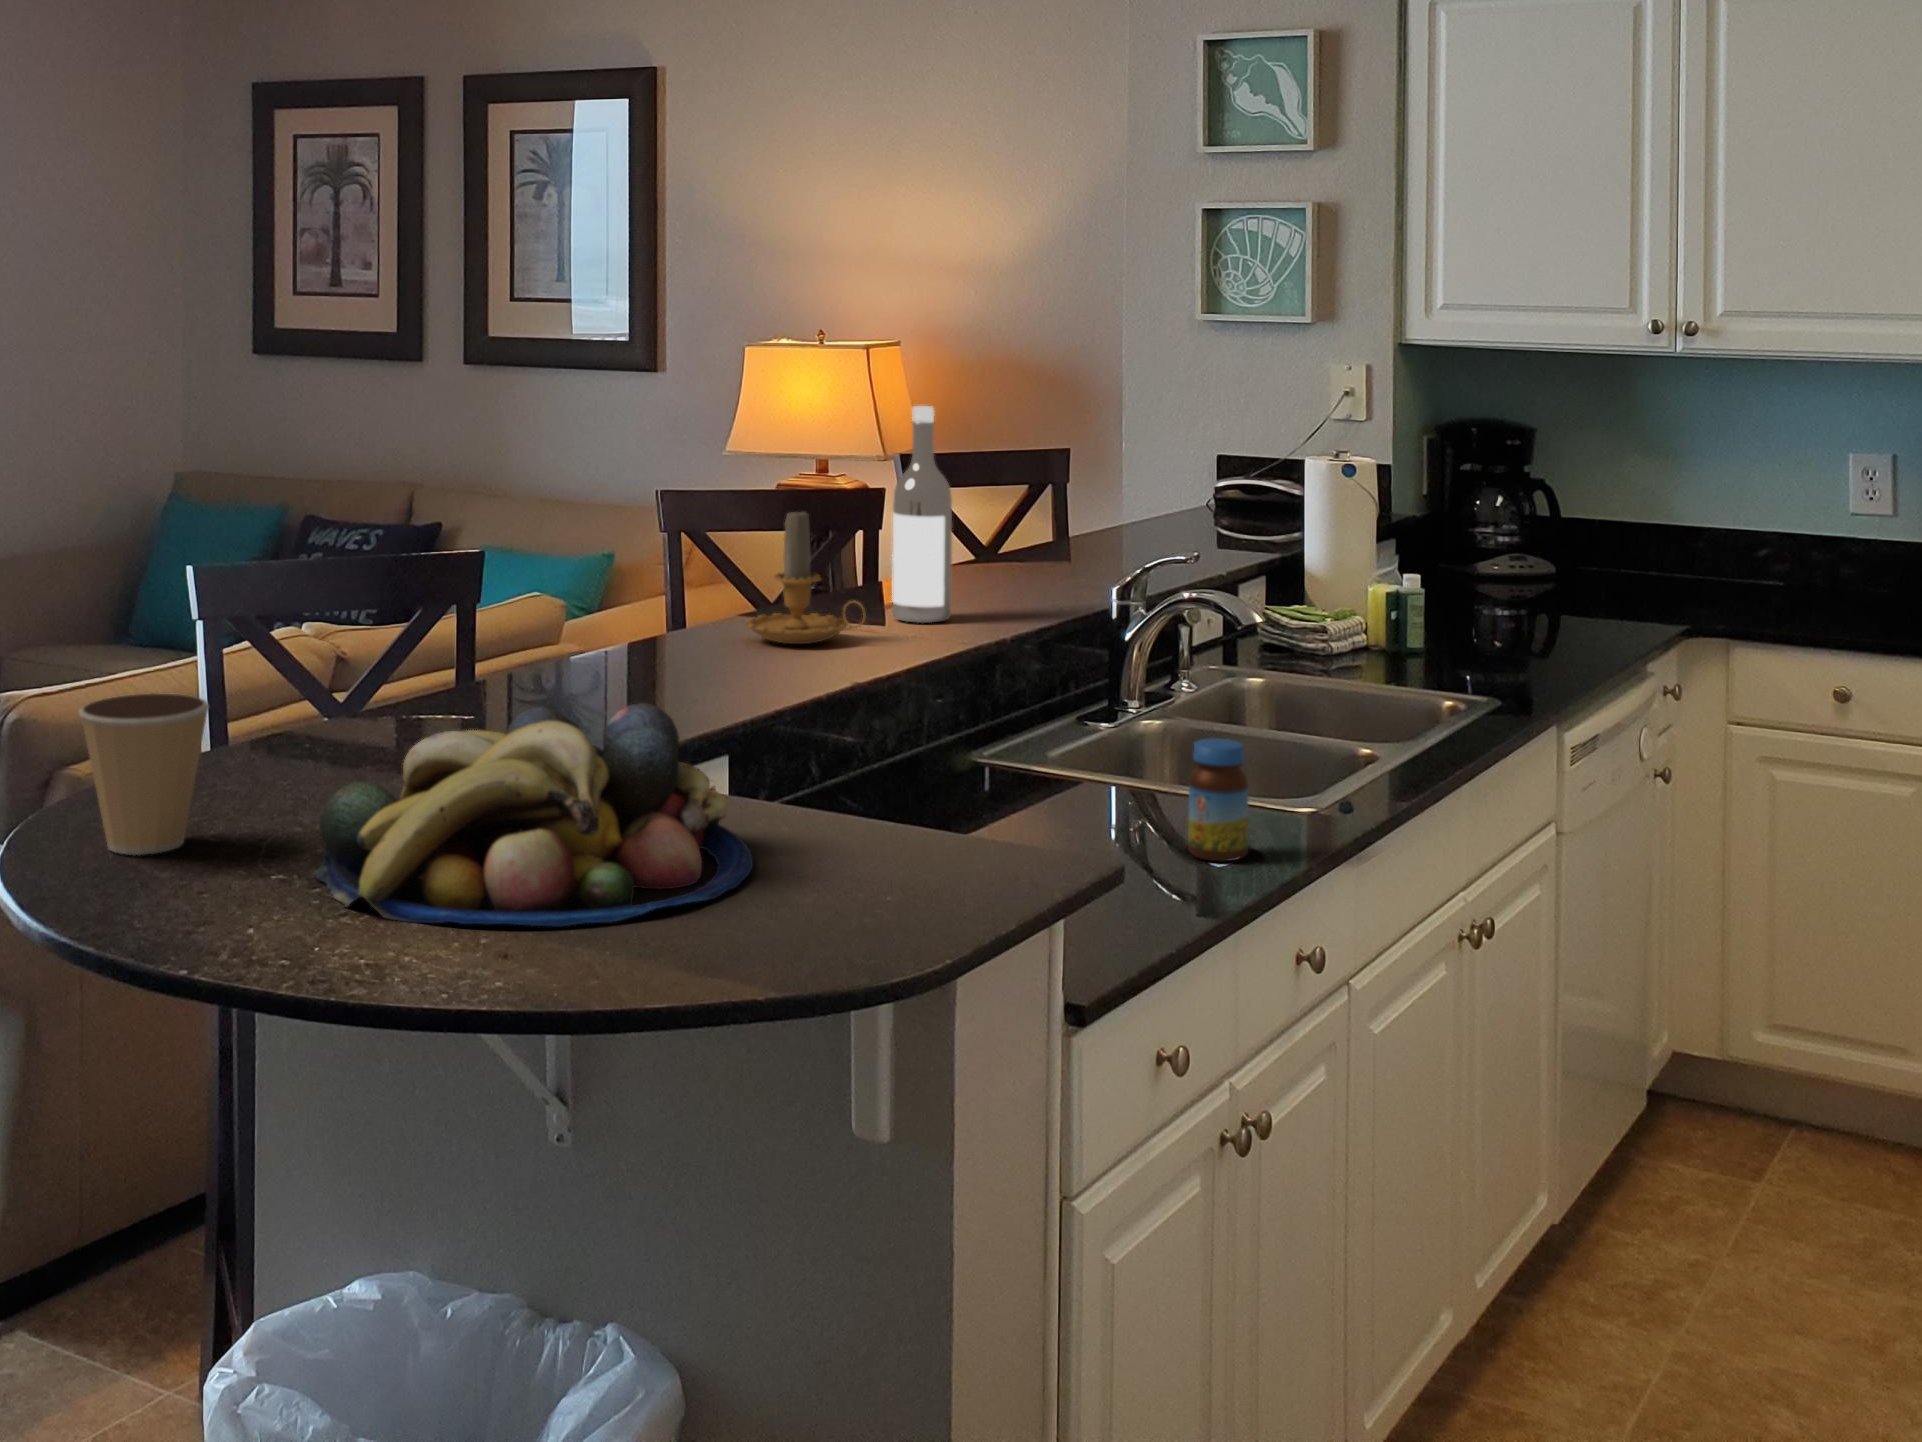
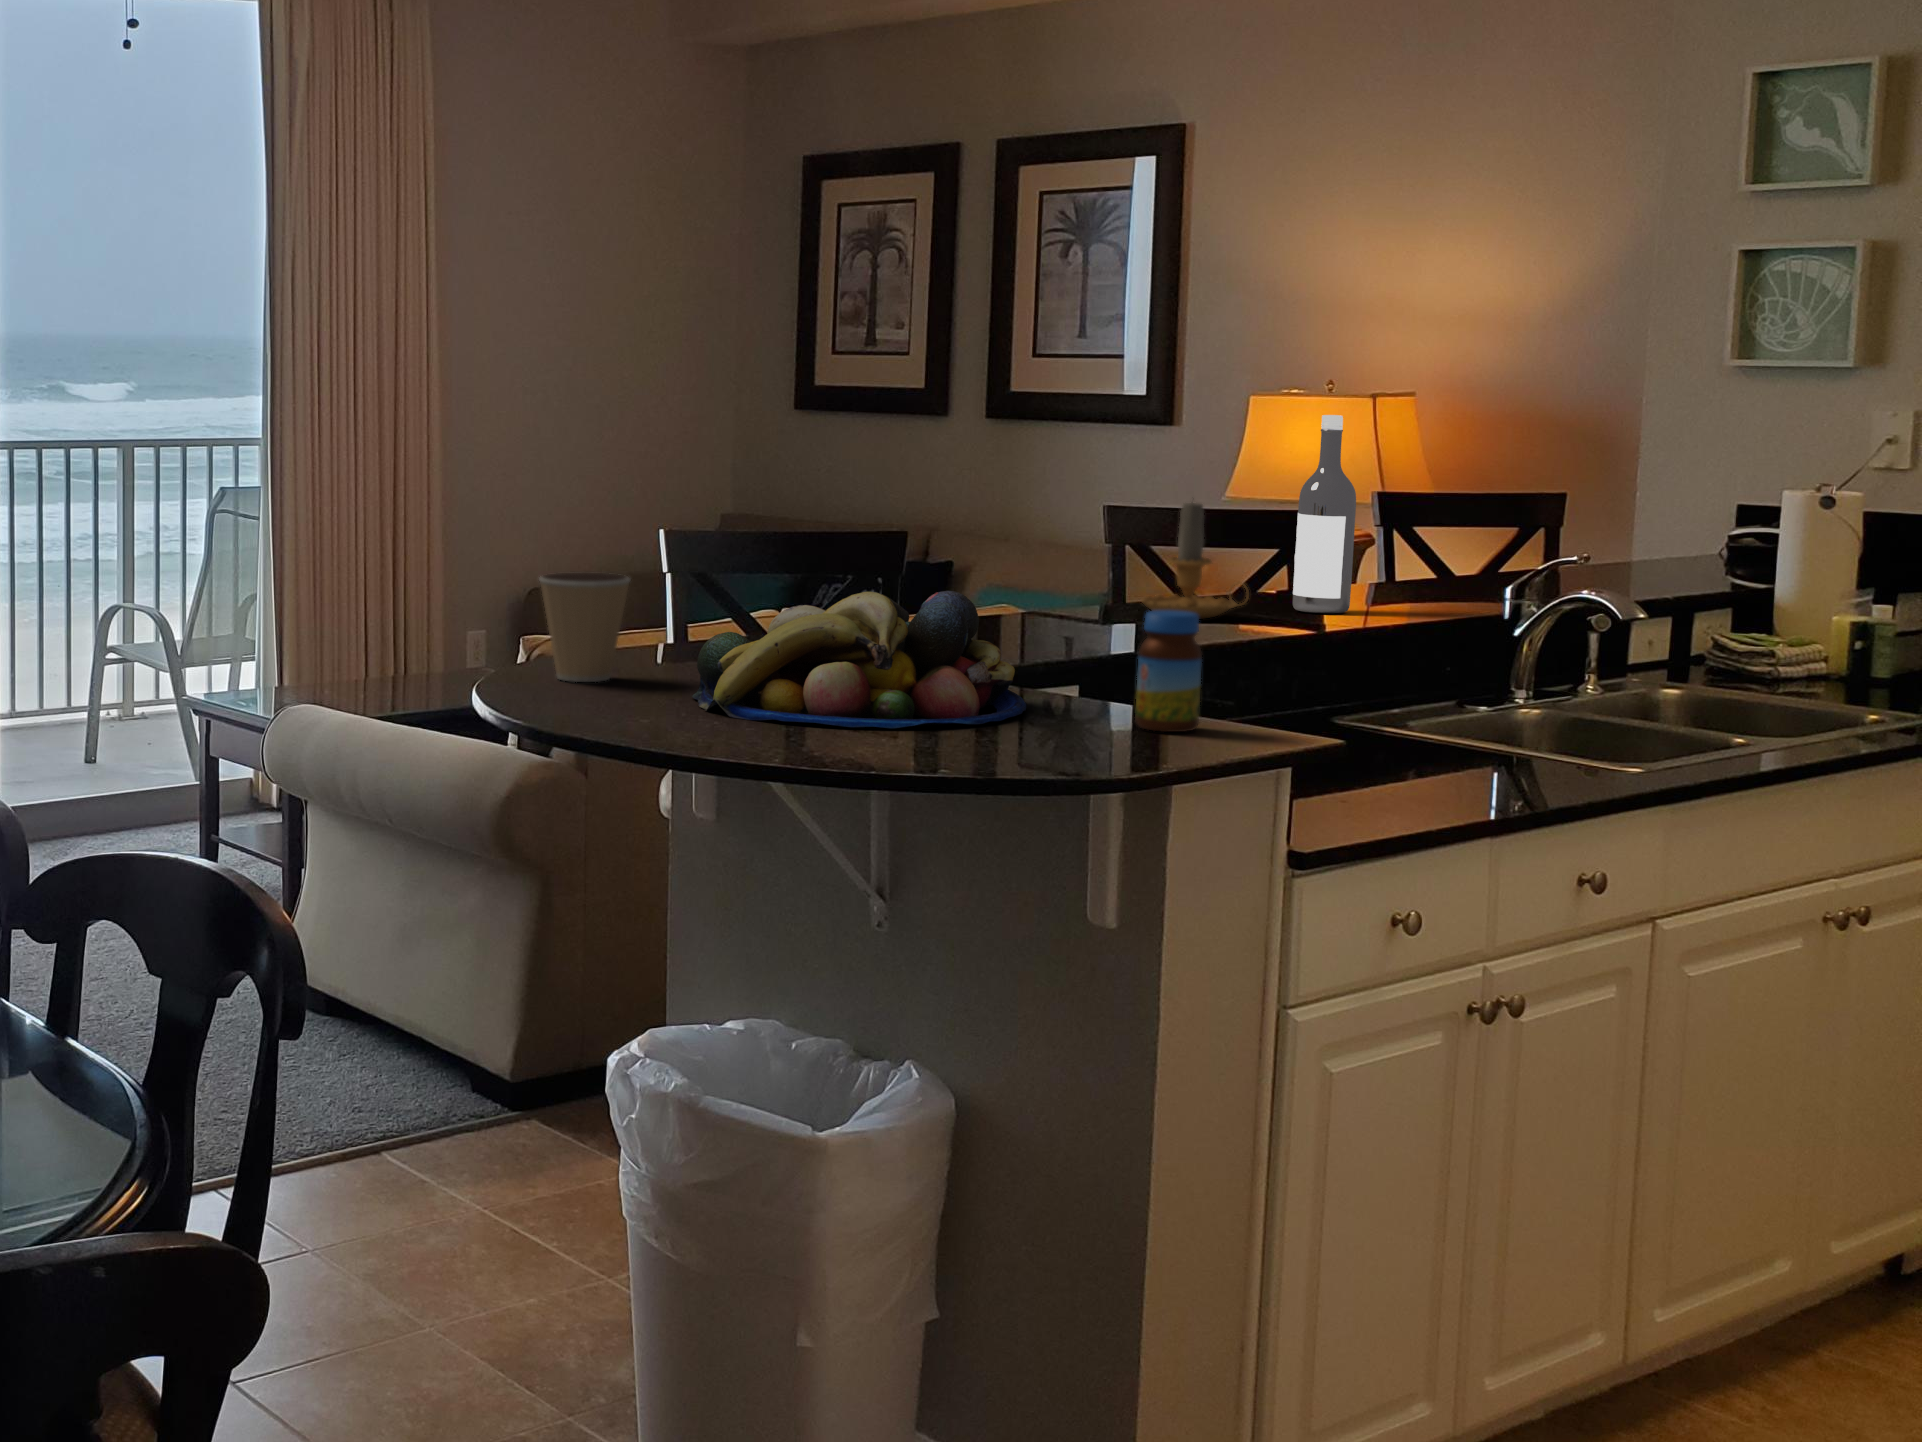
jar: present [1188,738,1248,861] -> present [1135,610,1202,732]

